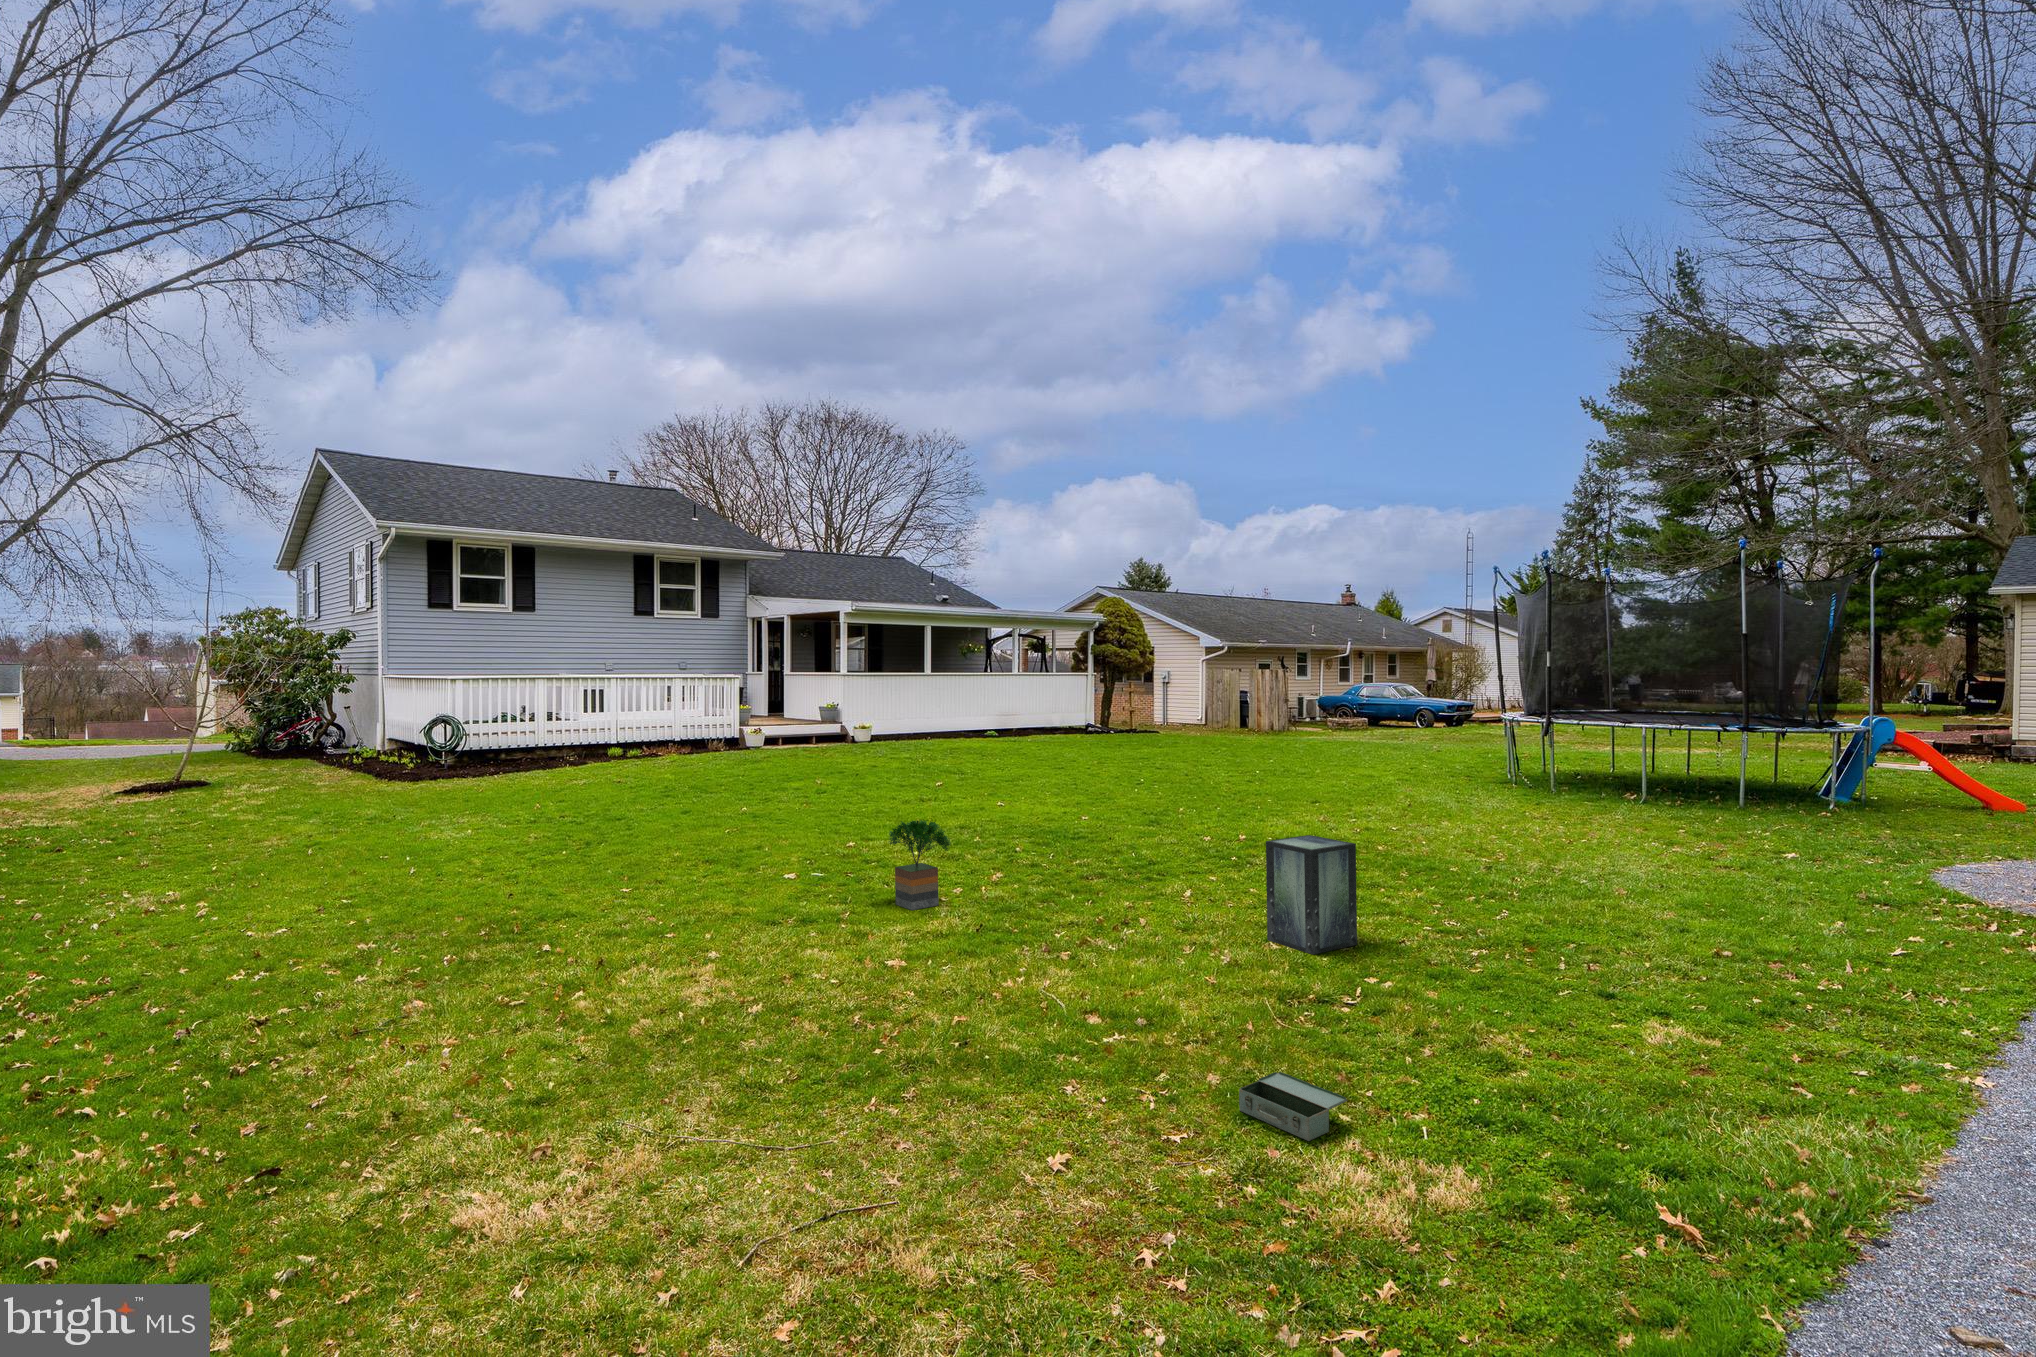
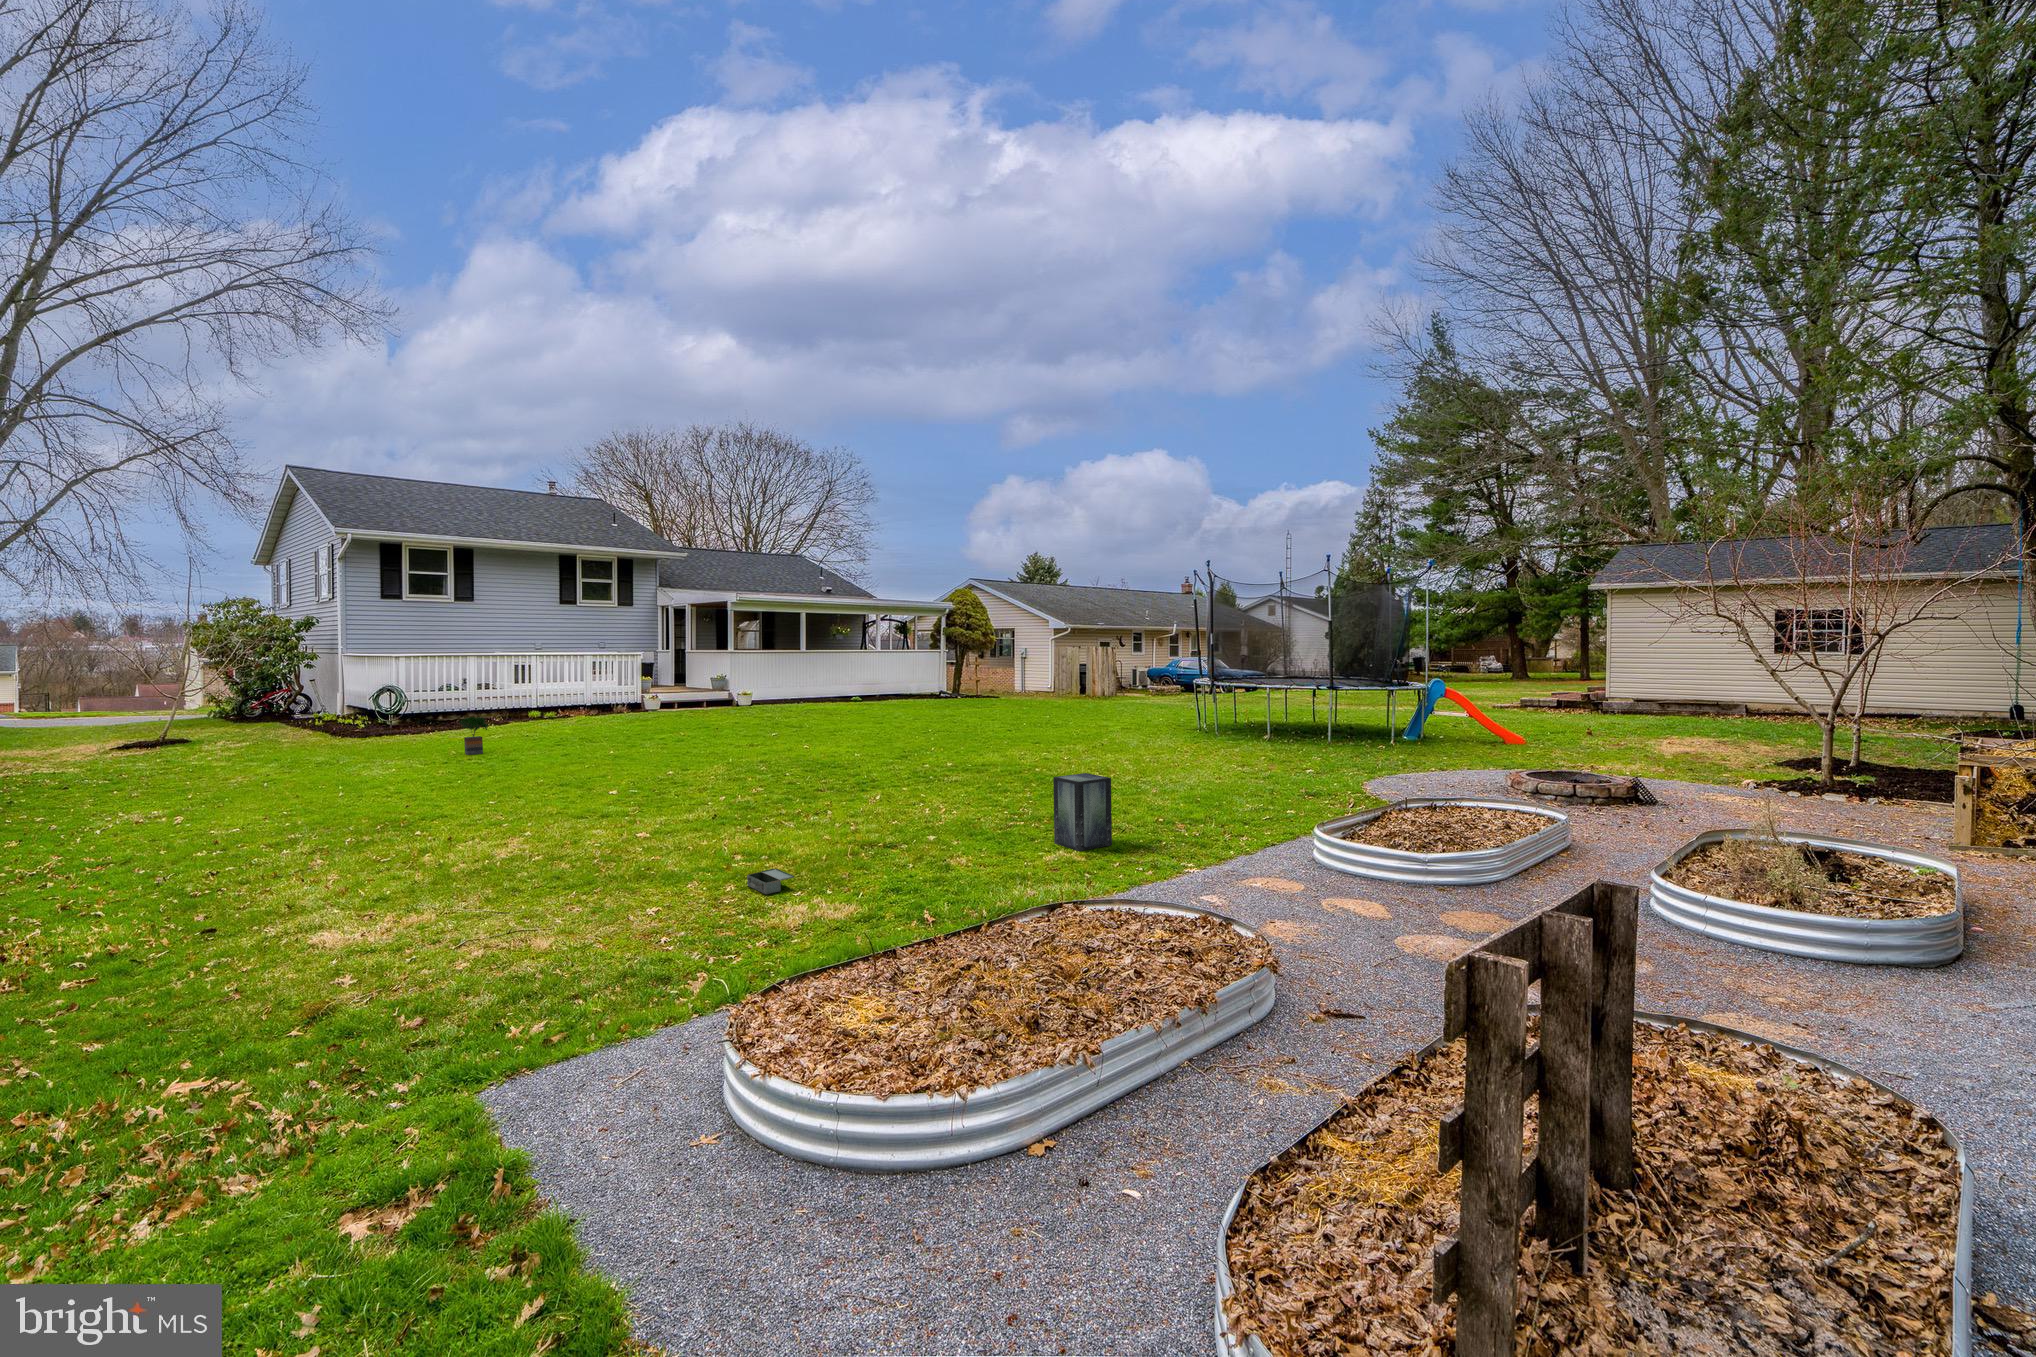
potted tree: present [889,820,950,910] -> present [460,717,488,755]
storage box: present [1266,835,1357,955] -> present [1053,773,1112,851]

